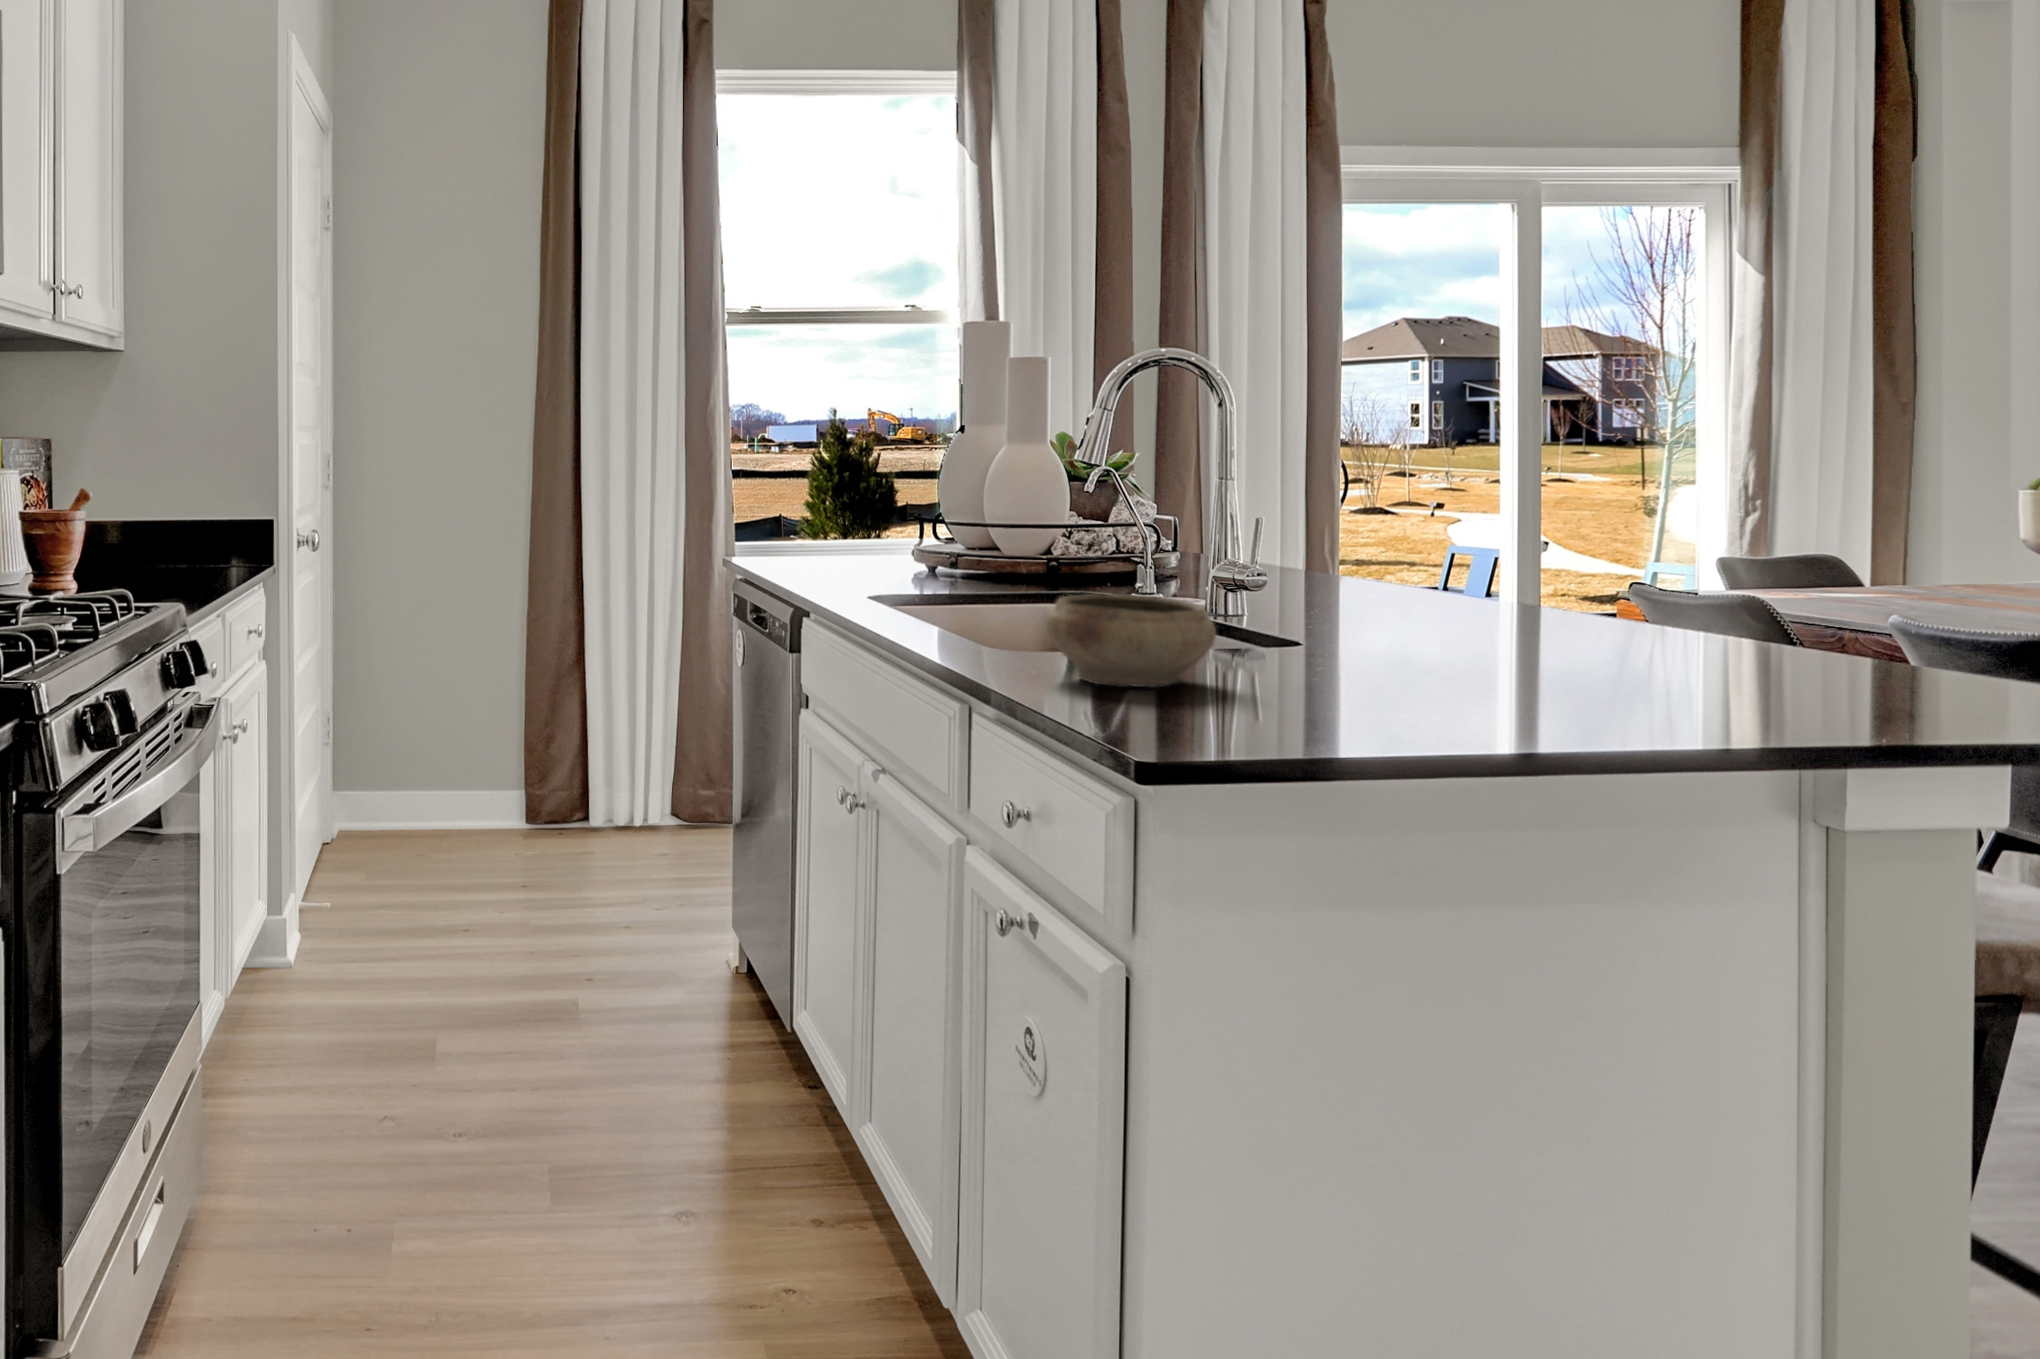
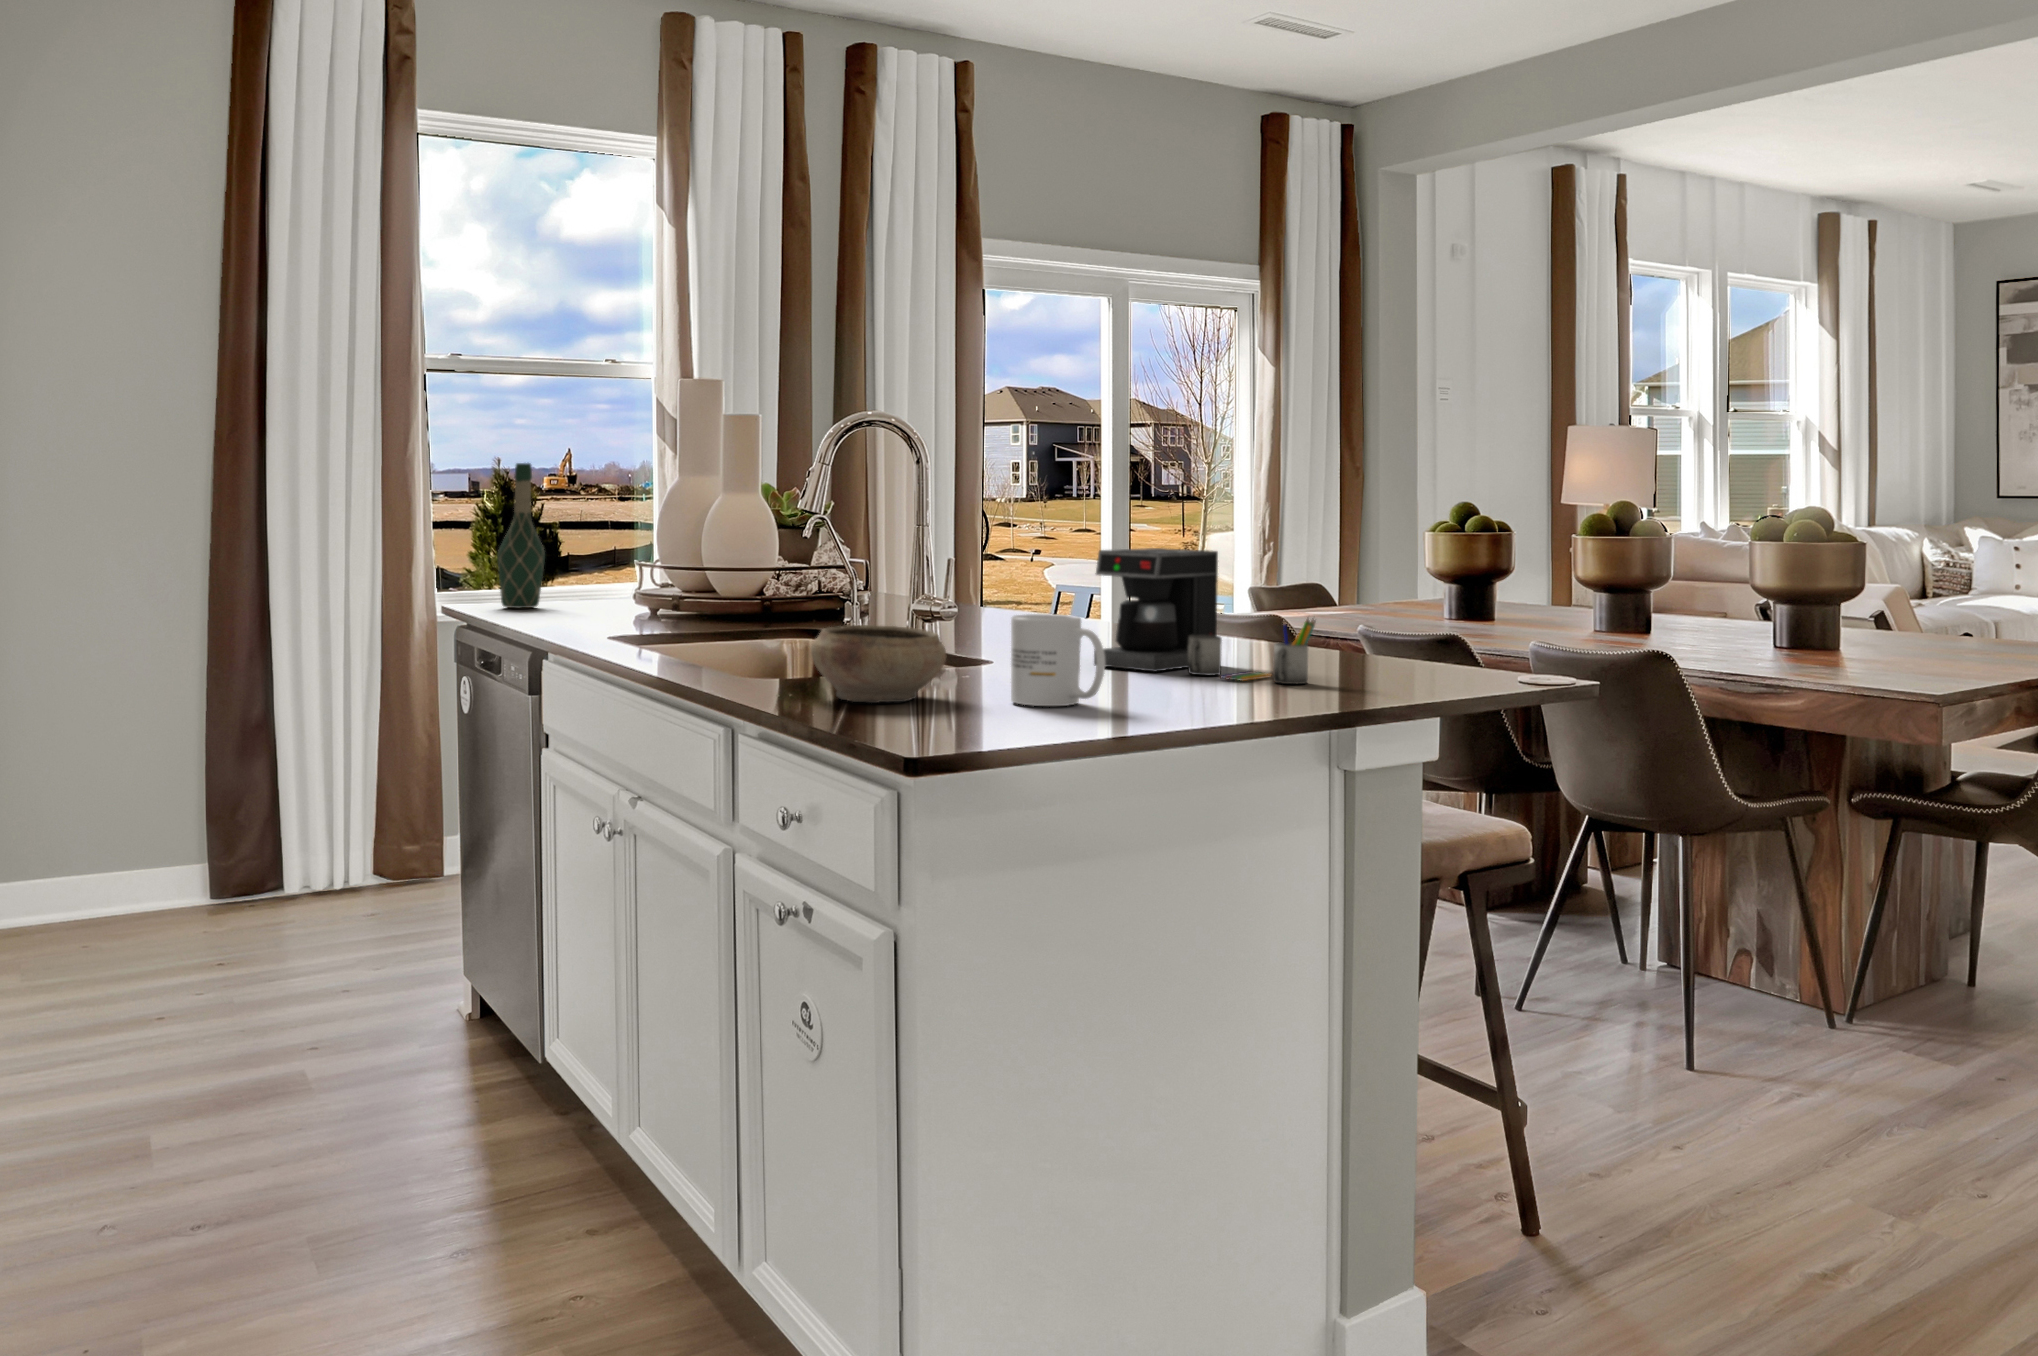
wine bottle: none [782,414,829,560] -> present [498,463,545,608]
coffee maker: none [1443,505,1781,692] -> present [1094,548,1316,684]
mug: none [1300,588,1431,705] -> present [1011,614,1105,706]

